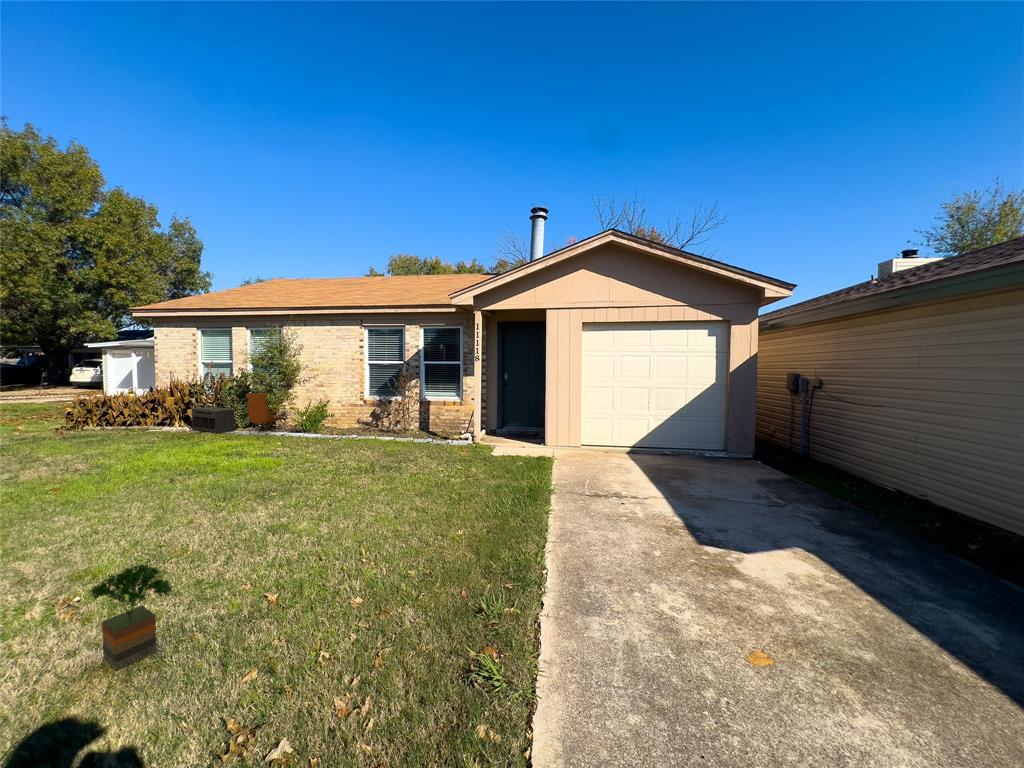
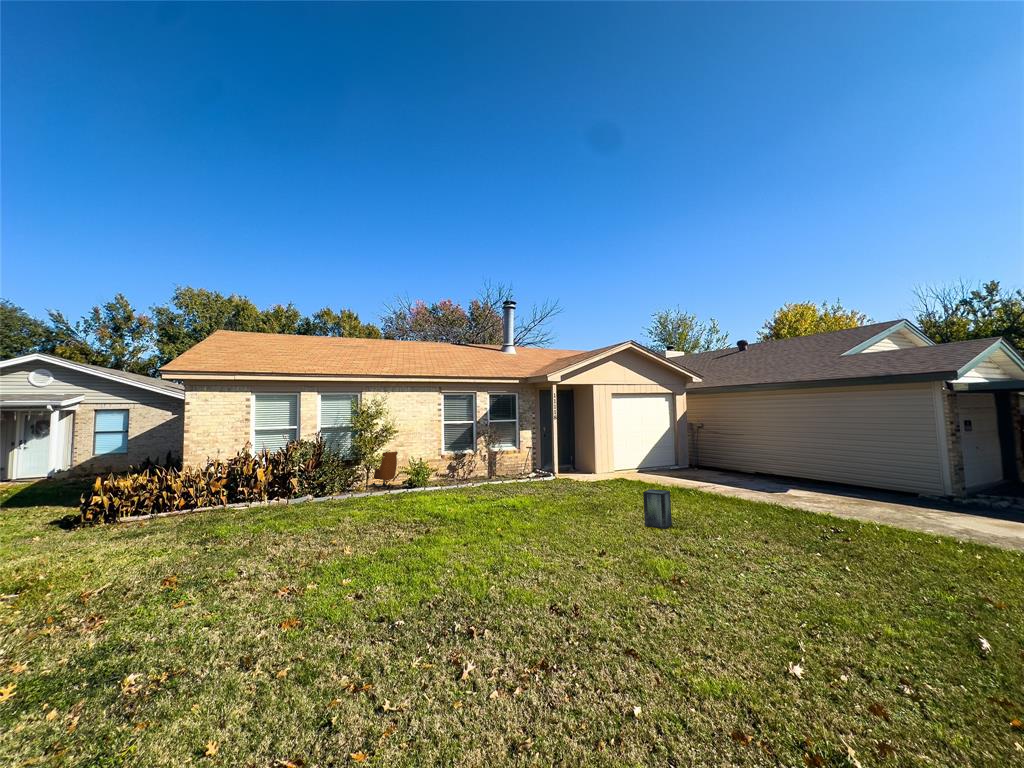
bench: present [192,407,234,434] -> none [310,470,356,495]
storage box: none [16,505,98,590] -> present [643,489,672,529]
potted tree: present [89,564,172,671] -> none [741,490,768,525]

